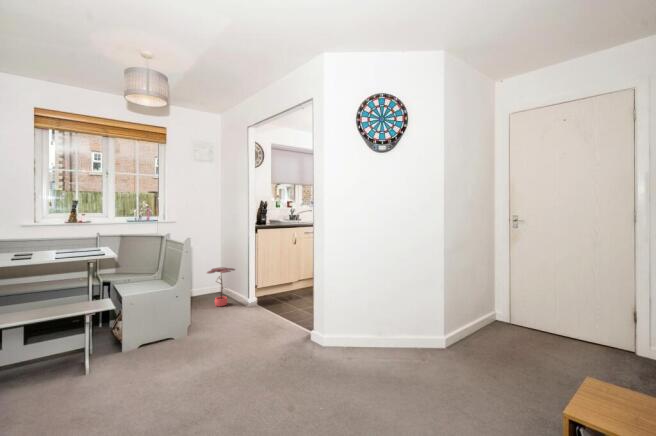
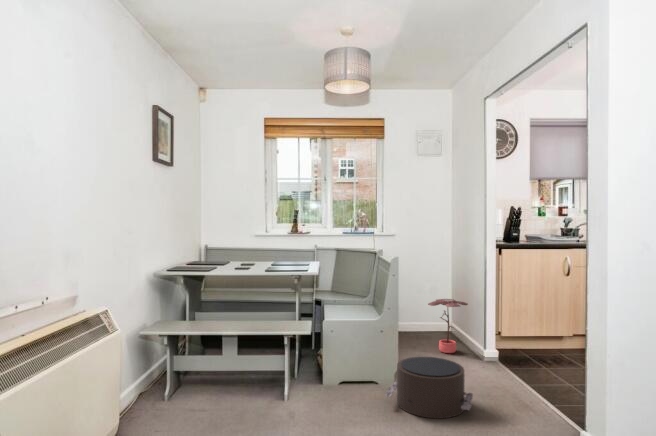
pouf: none [185,309,249,352] -> present [385,357,472,418]

